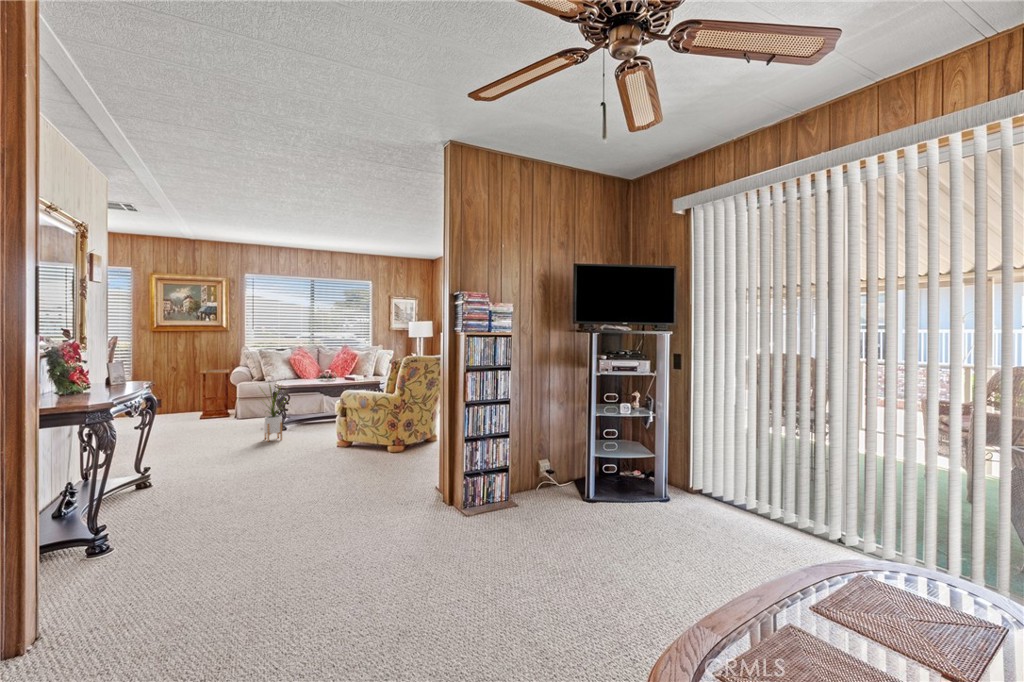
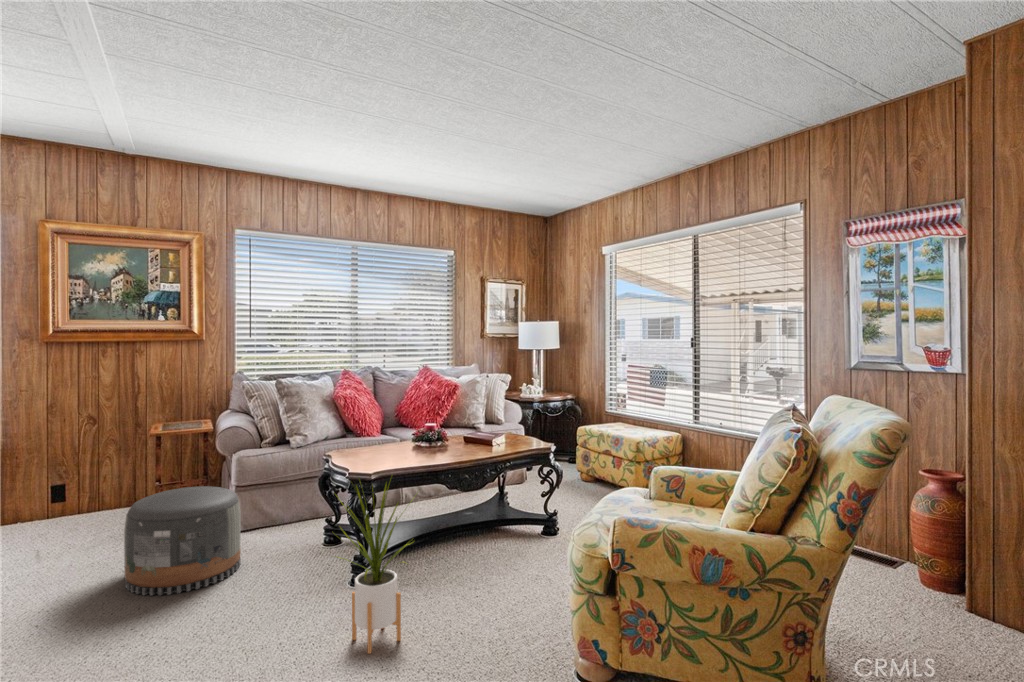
pouf: none [185,393,235,431] -> present [124,486,241,596]

